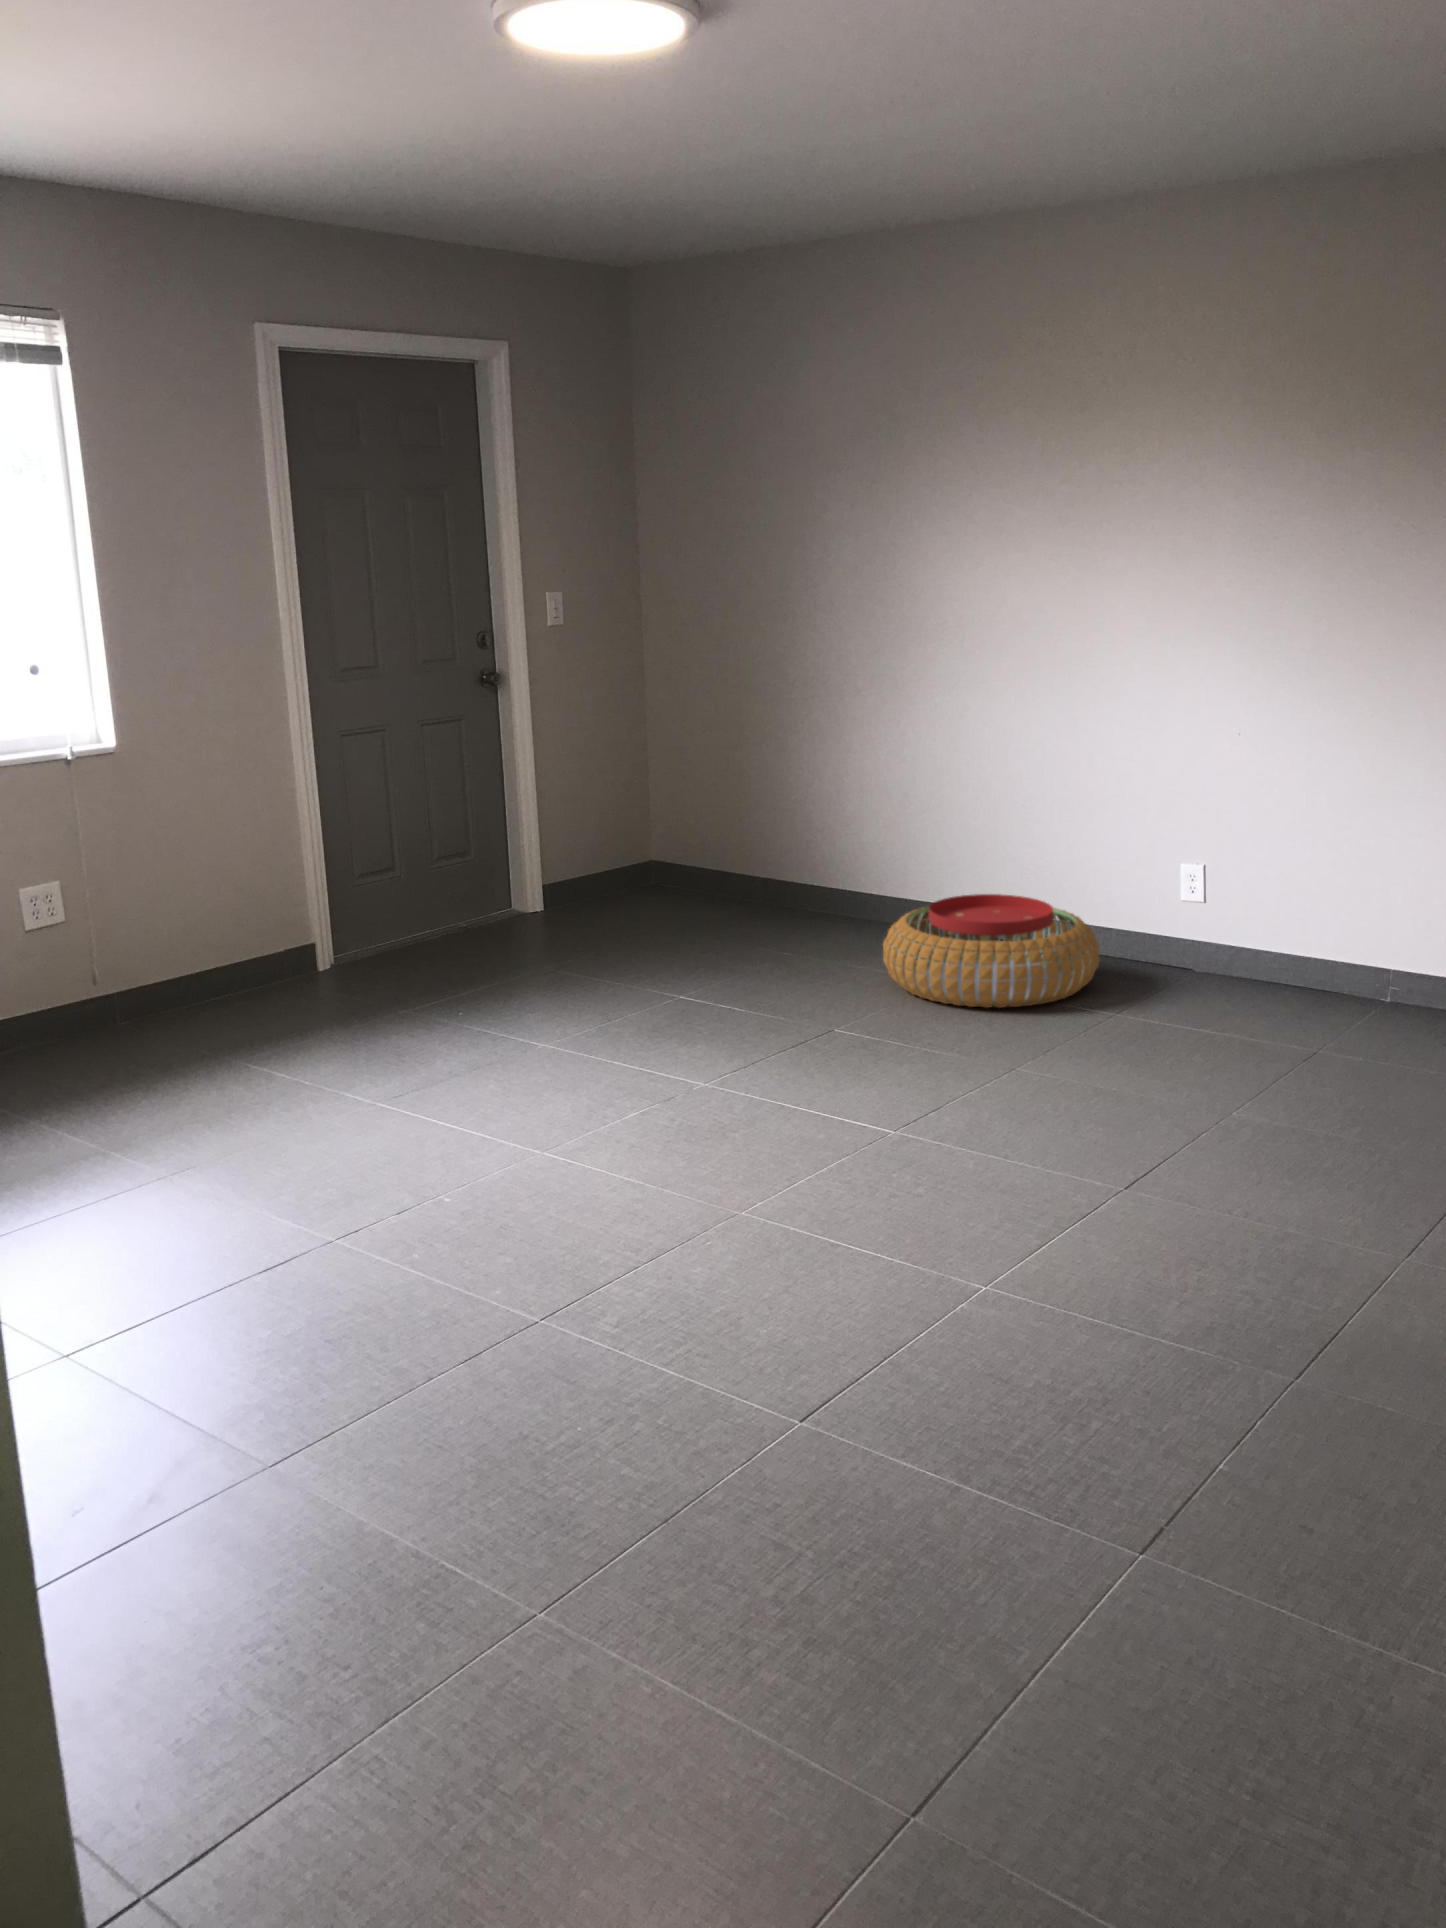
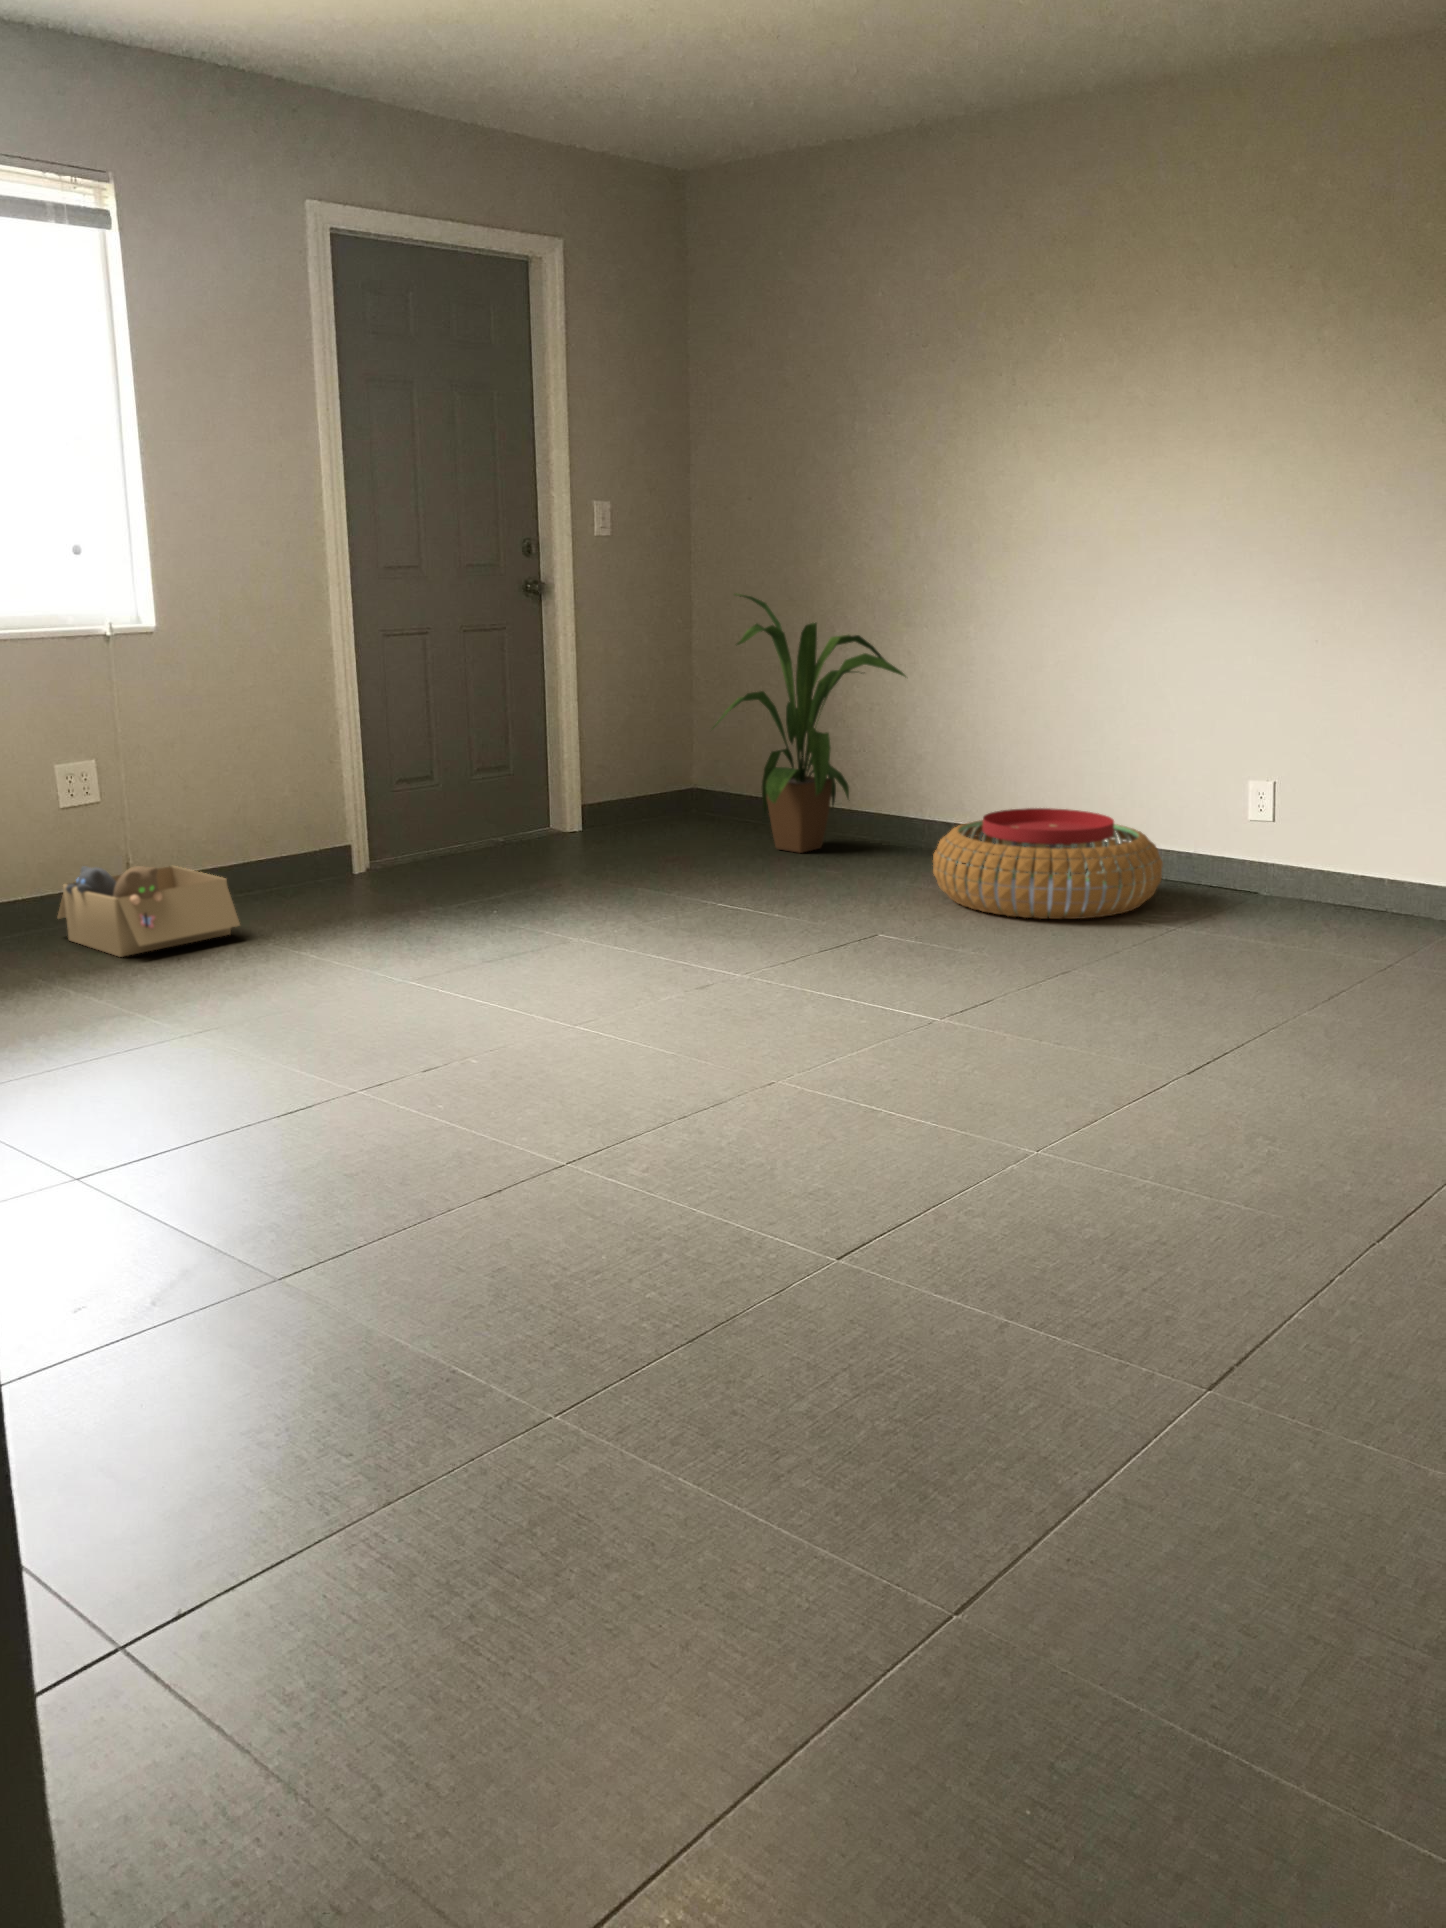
house plant: none [665,685,855,933] -> present [713,594,906,853]
cardboard box: none [28,981,212,1081] -> present [58,866,240,957]

